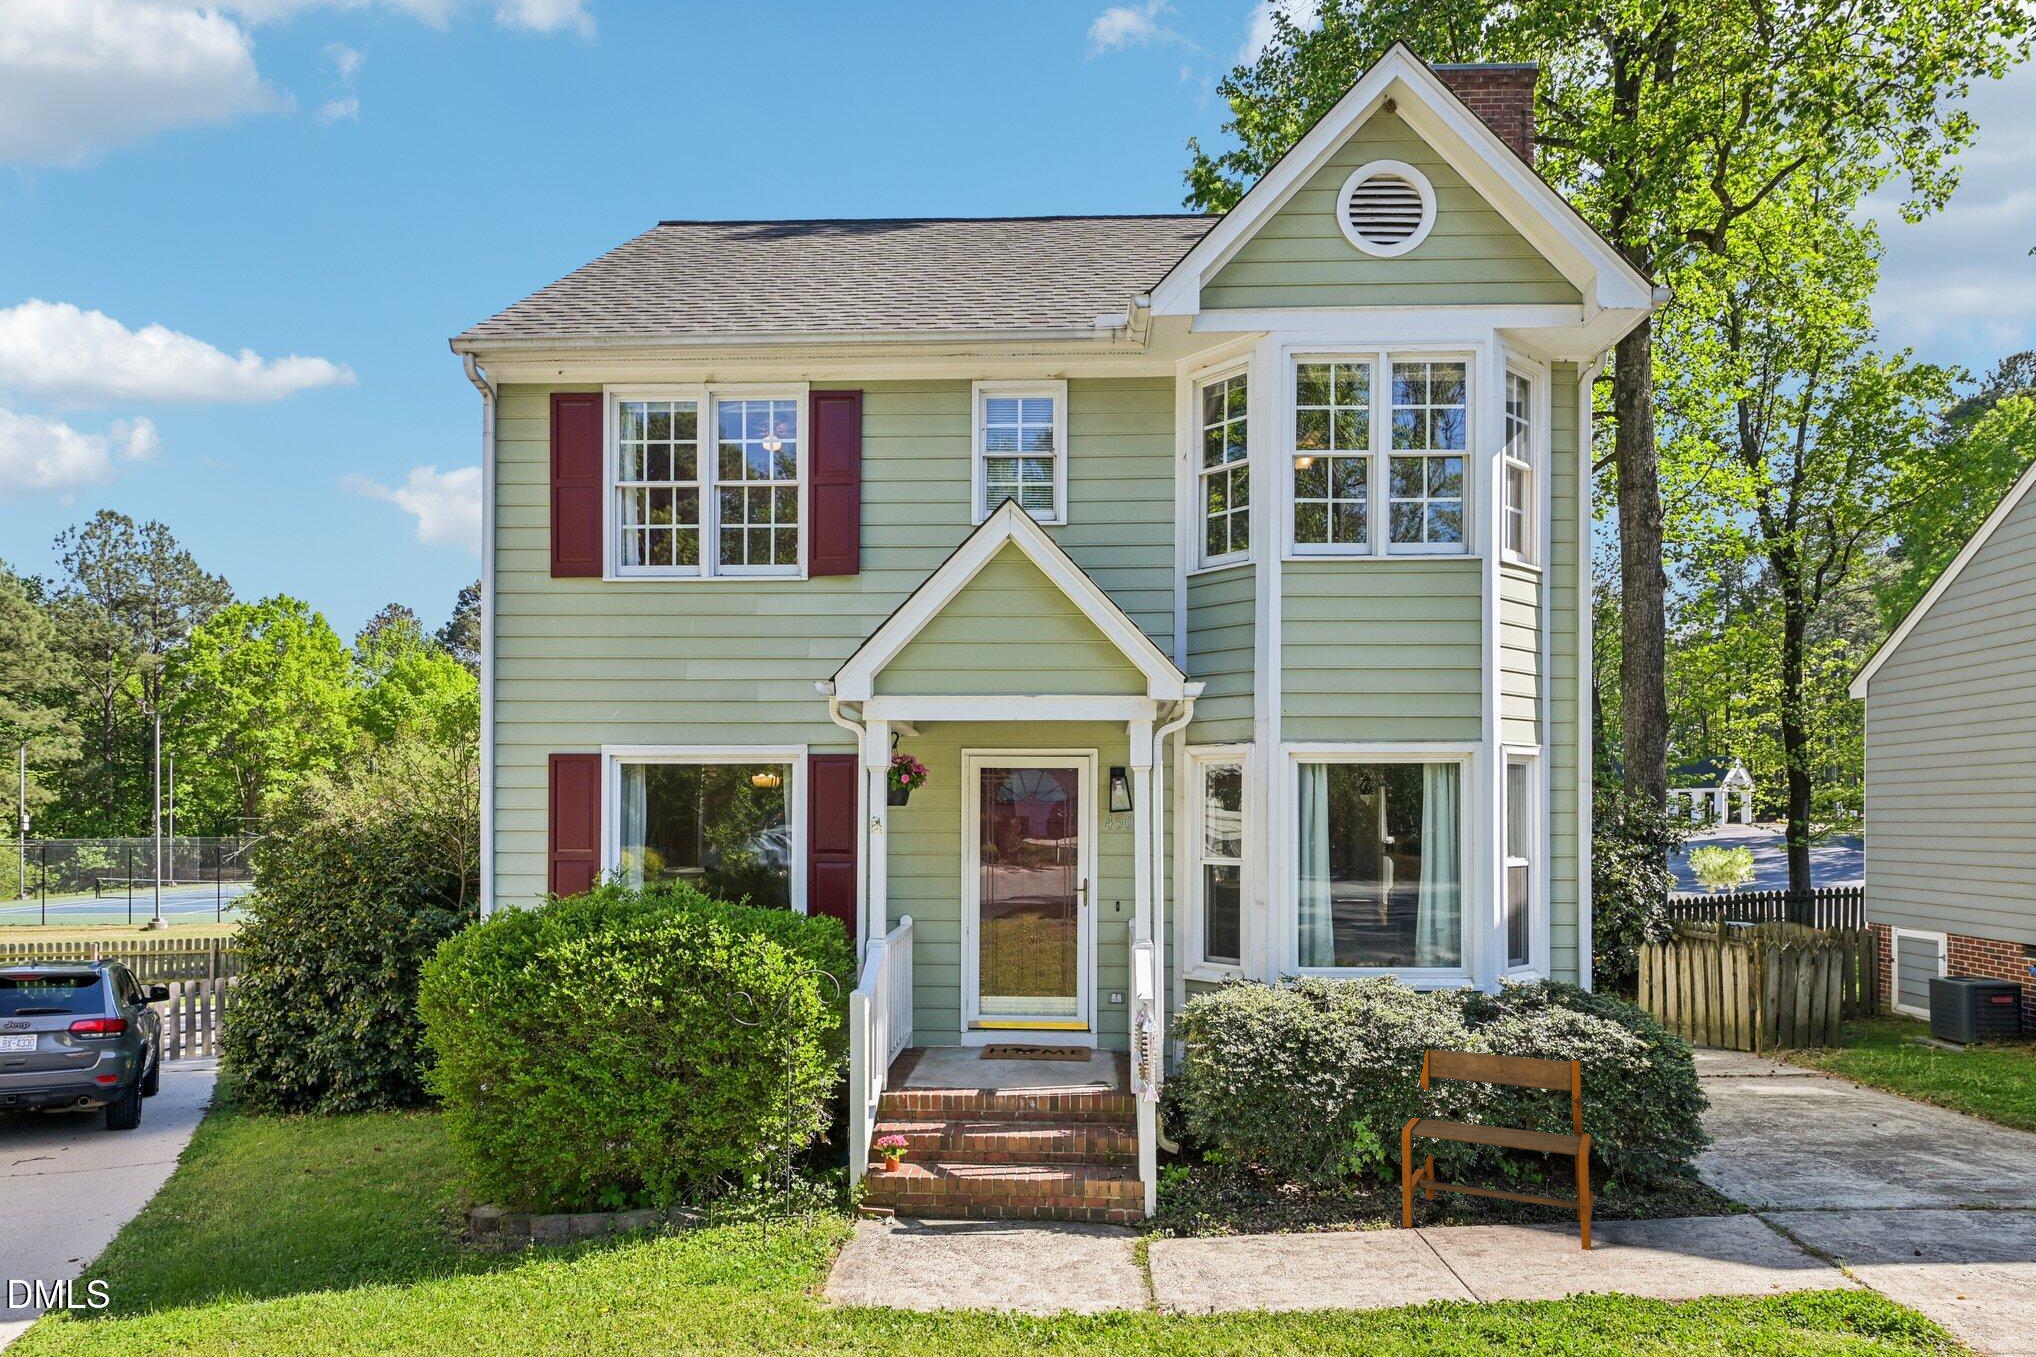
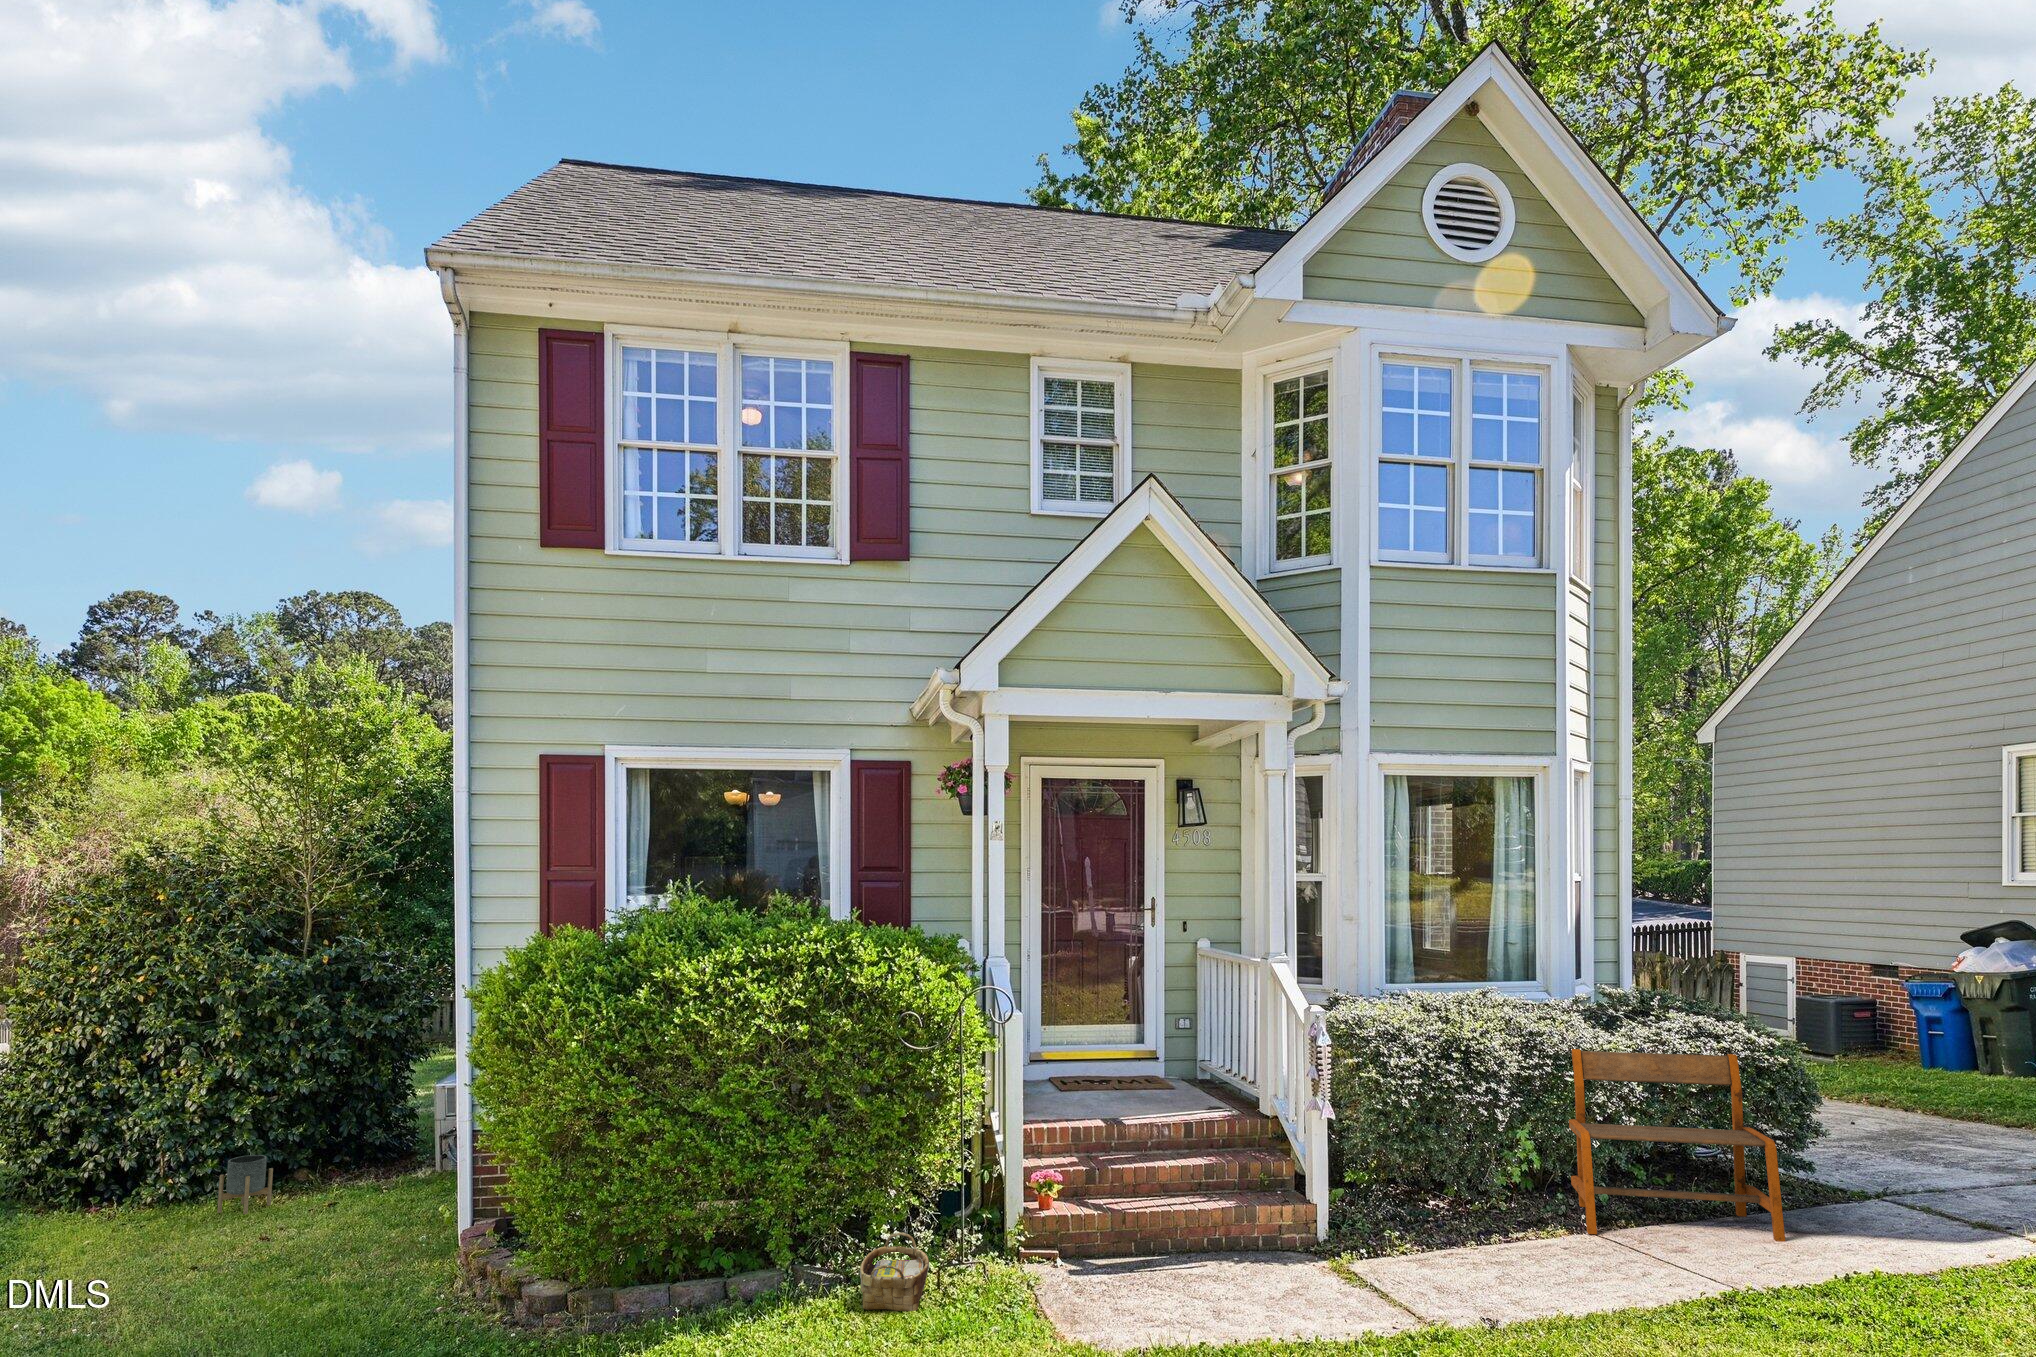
planter: none [323,1076,366,1124] -> present [217,1155,273,1214]
woven basket: none [698,1181,765,1250] -> present [860,1233,929,1311]

